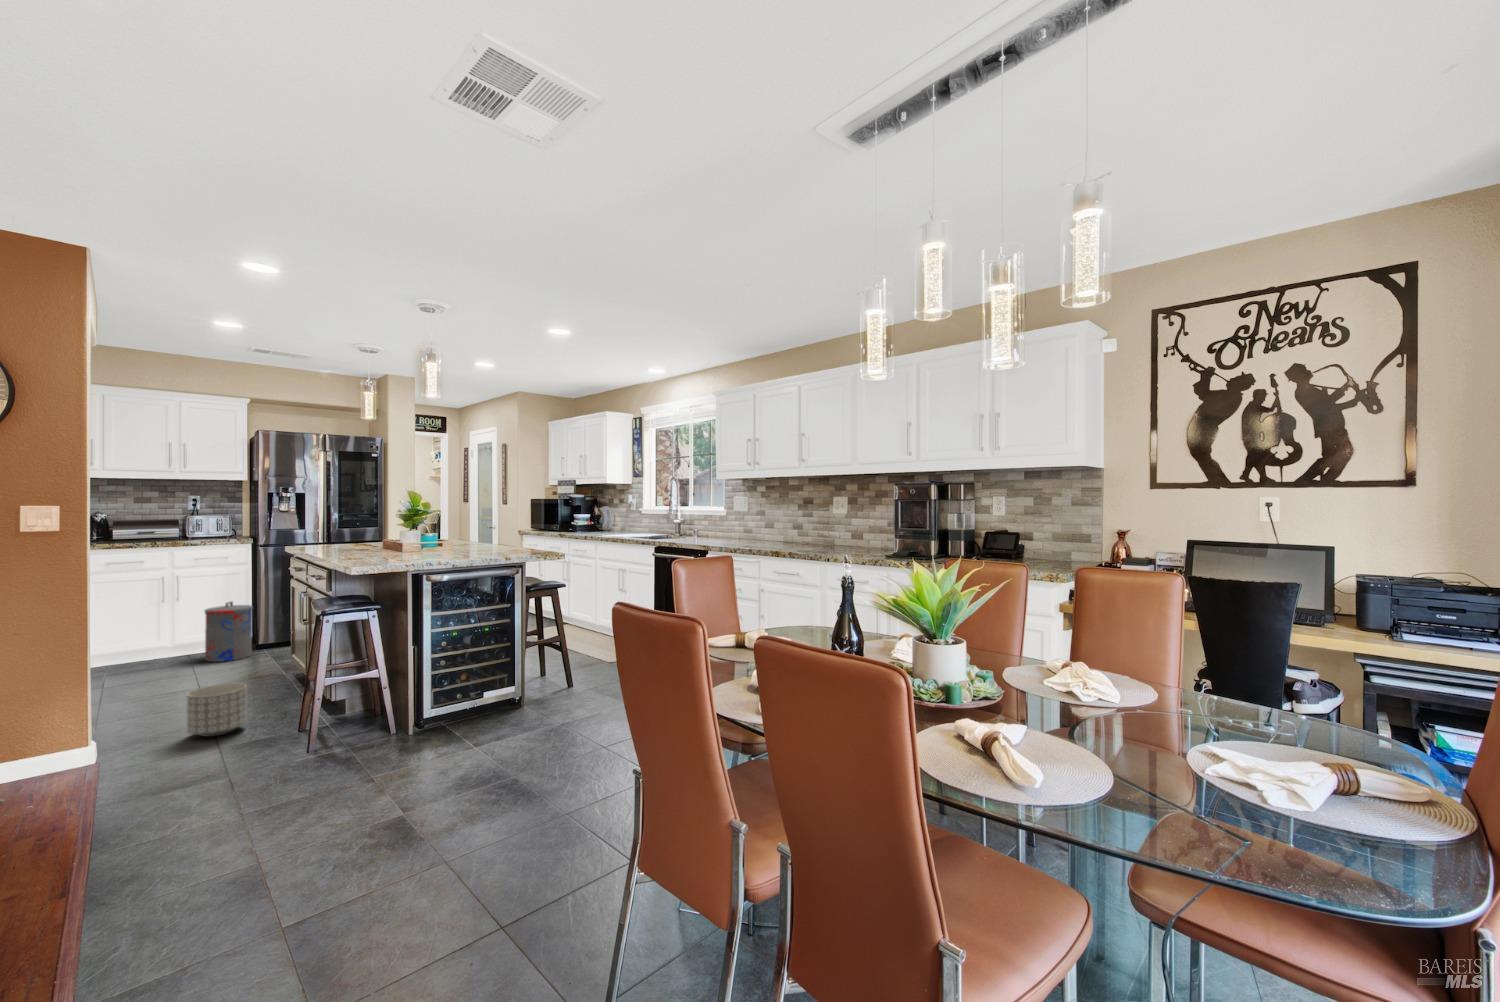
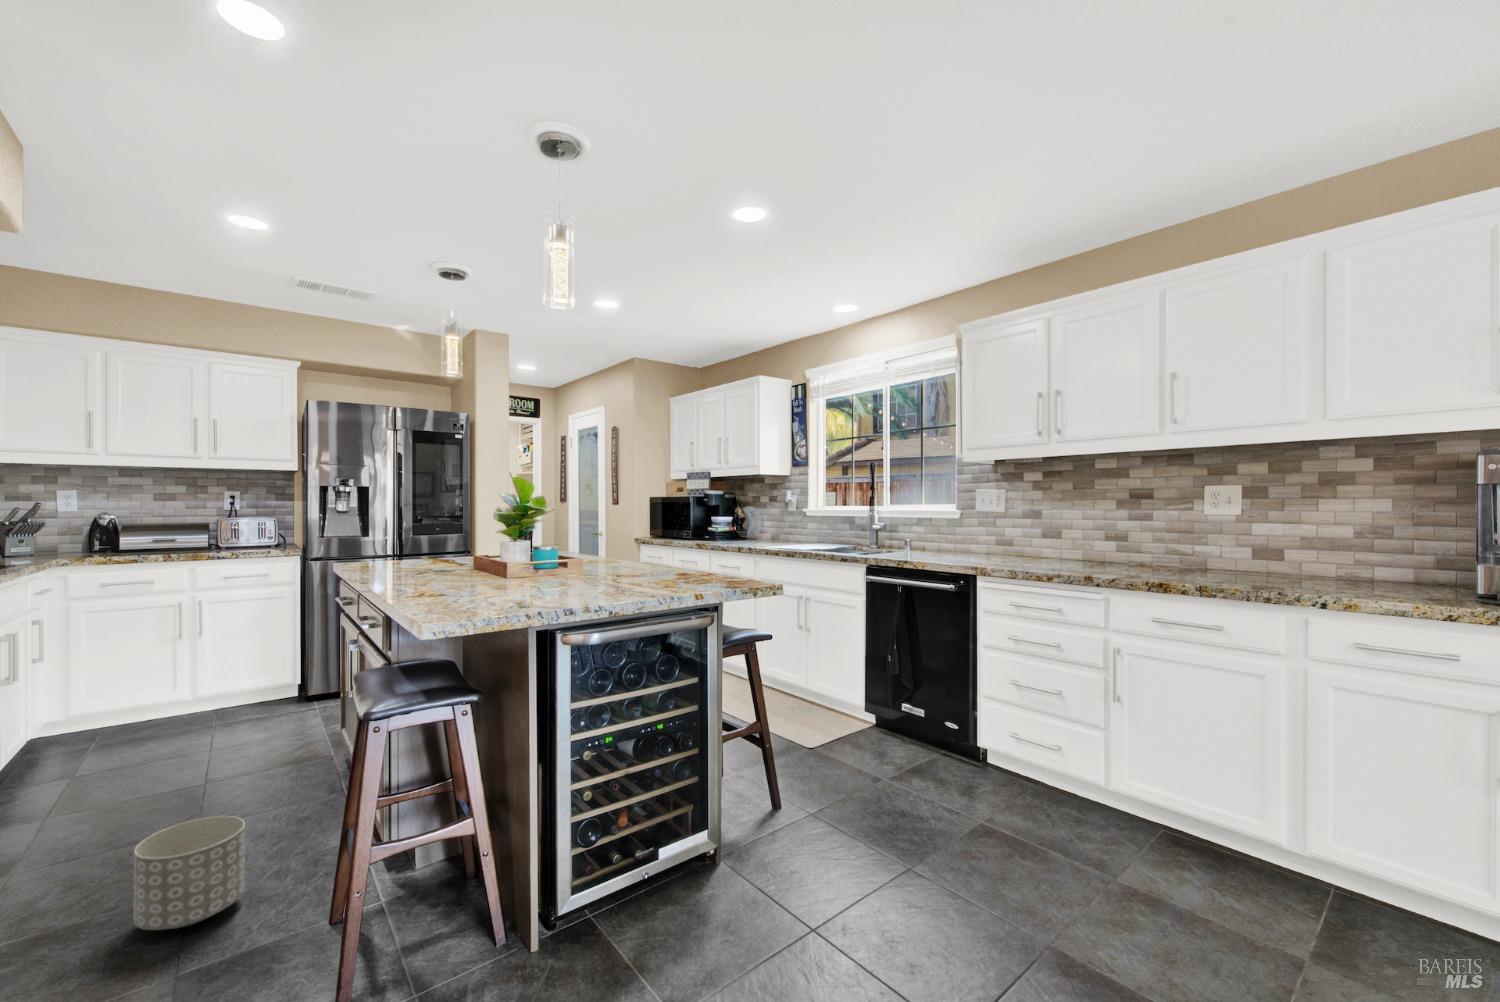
trash can: present [205,602,253,662] -> none [230,639,296,728]

